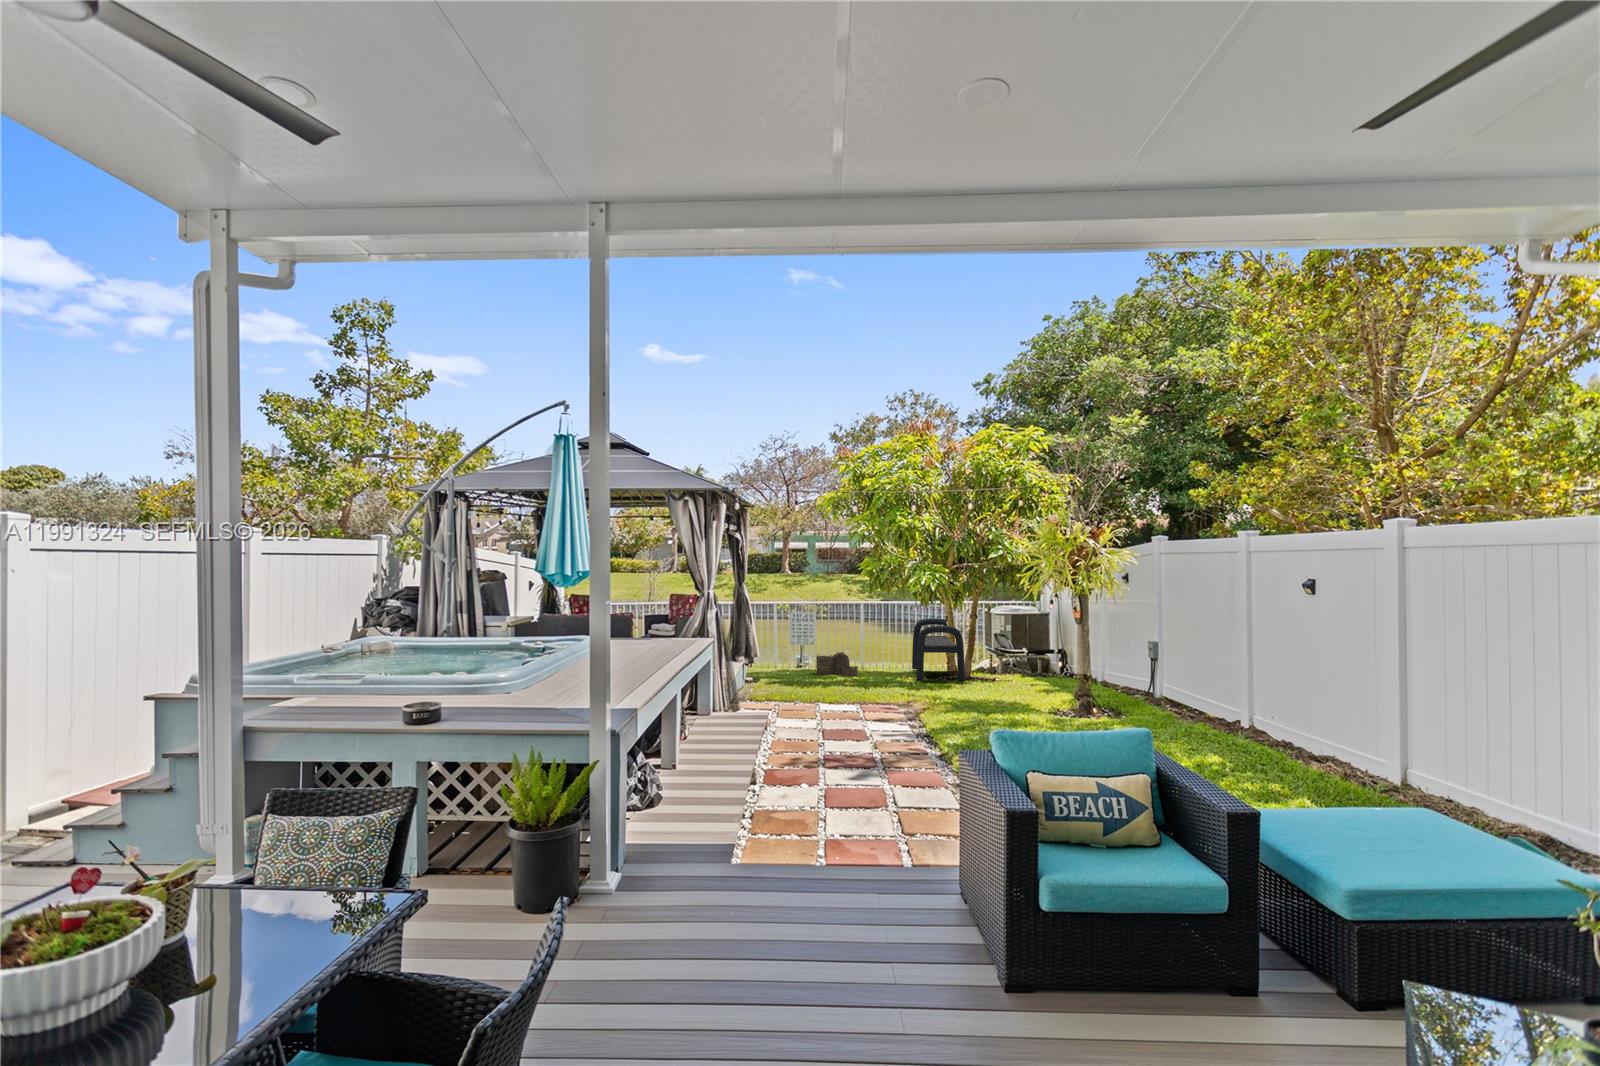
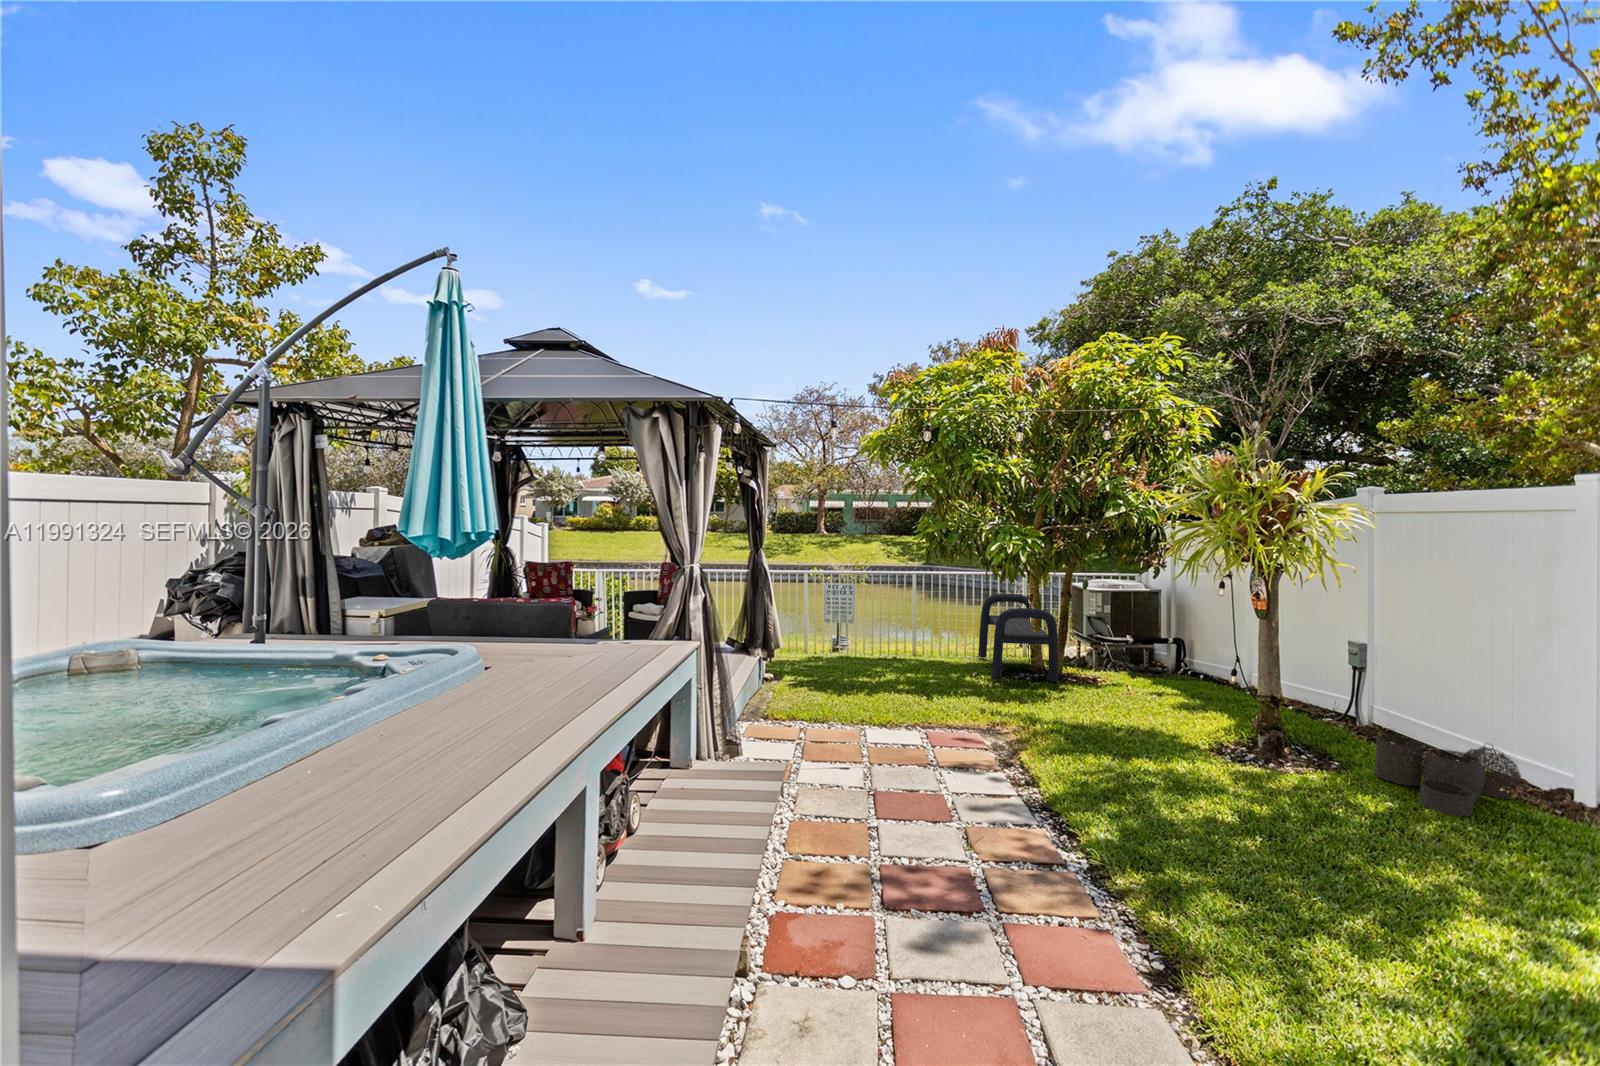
woven basket: present [816,652,858,676] -> present [1375,730,1521,816]

